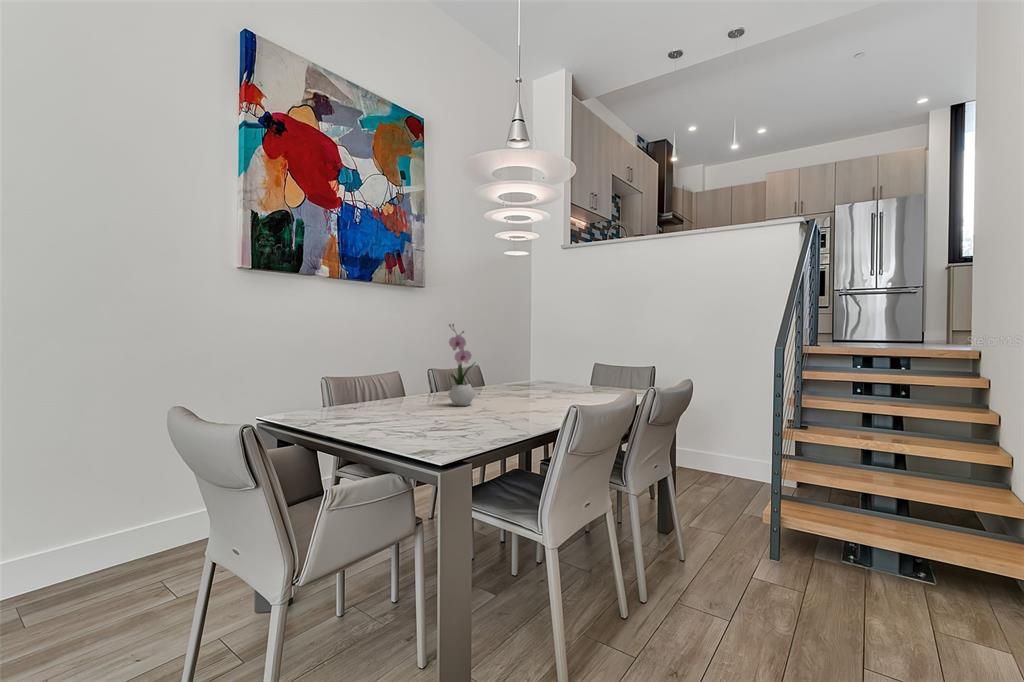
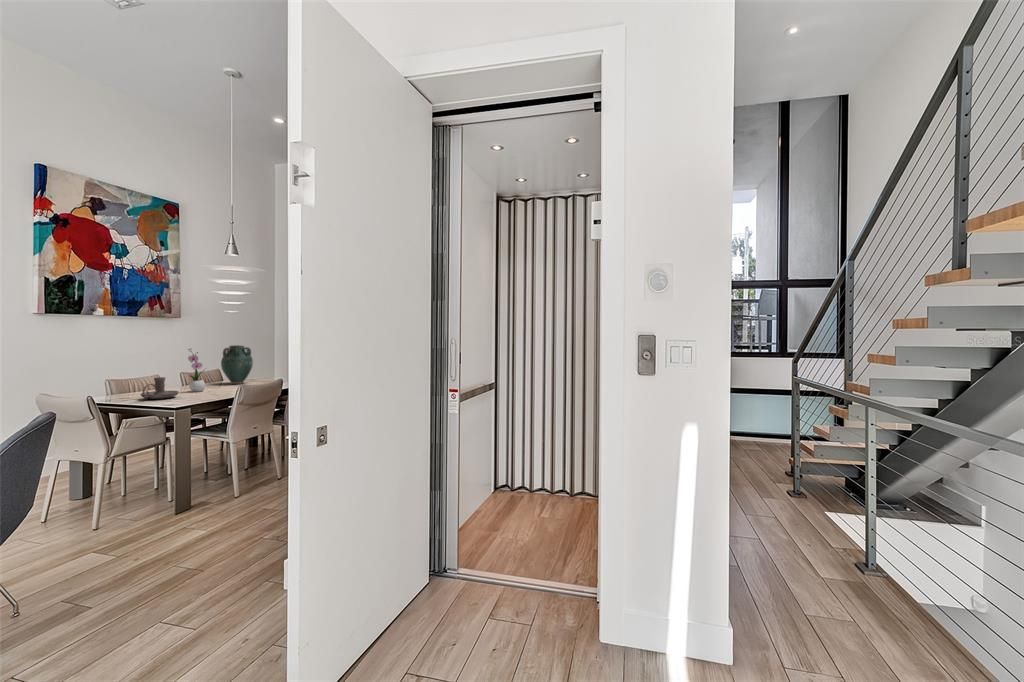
vase: none [489,324,537,391] -> present [221,345,253,384]
candle holder: none [373,377,437,421] -> present [141,377,179,399]

